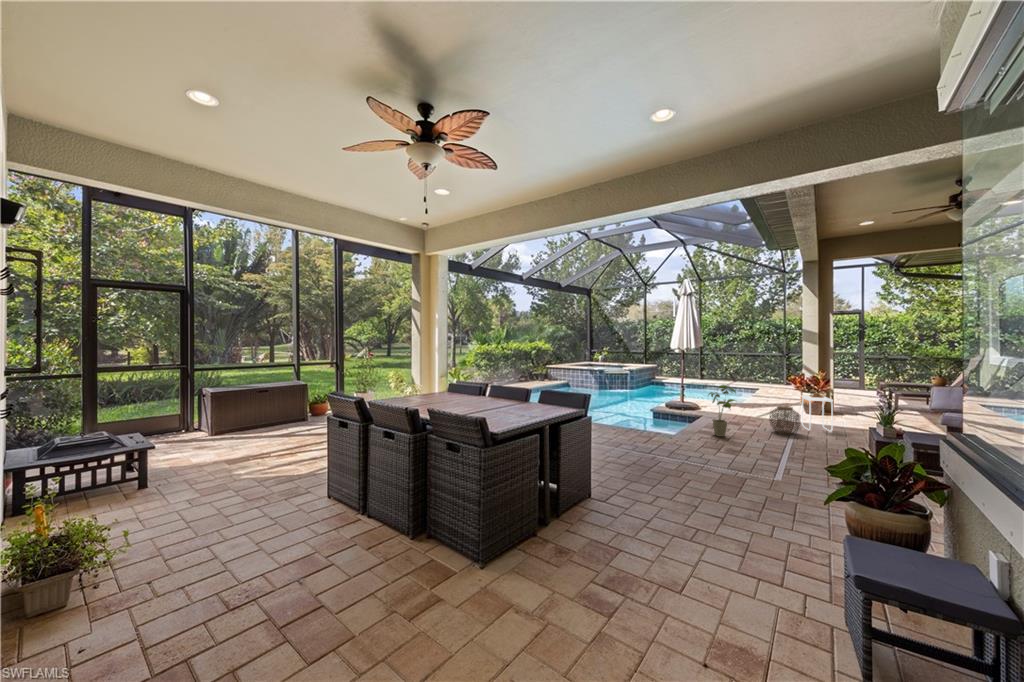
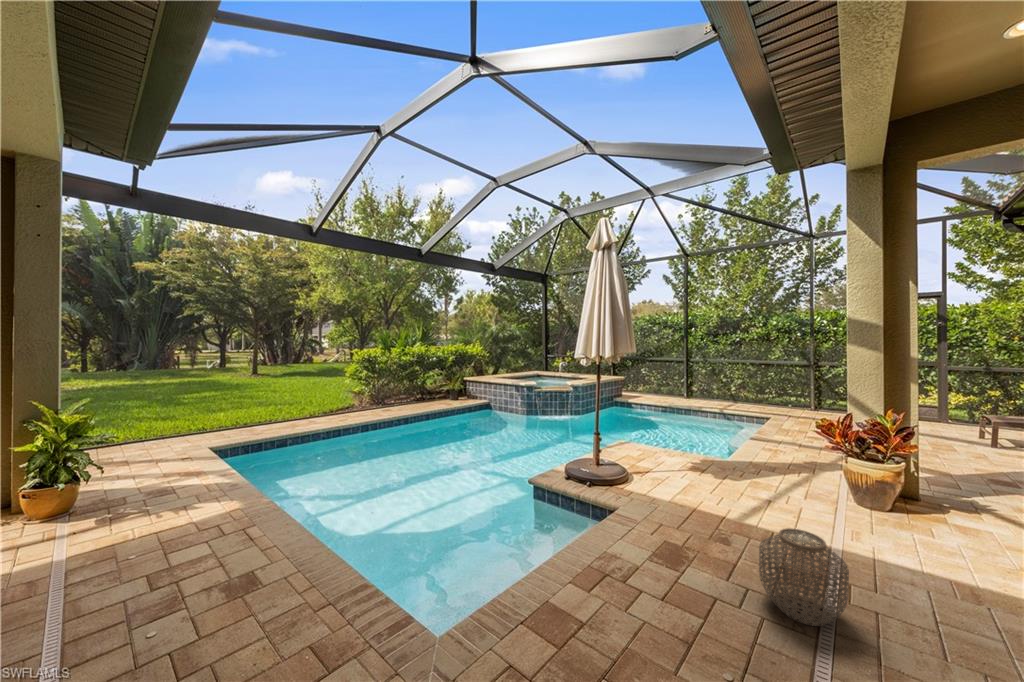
house plant: present [709,385,736,436] -> none [576,475,656,629]
side table: present [802,393,833,432] -> none [850,485,948,609]

